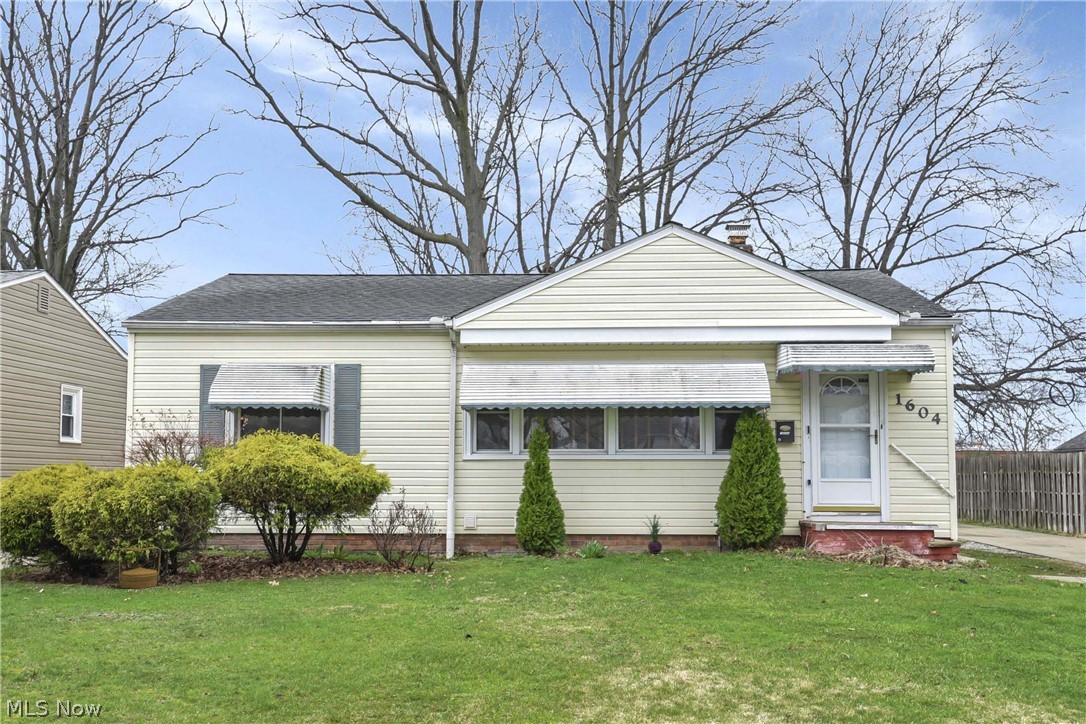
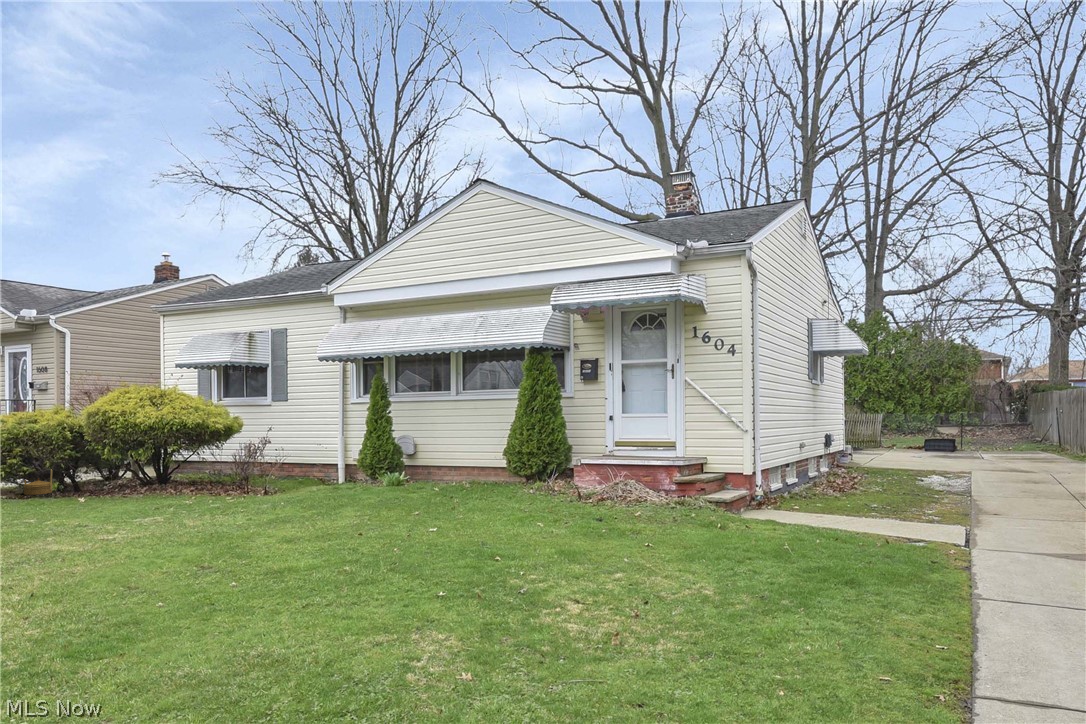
decorative plant: present [645,515,662,554] -> none [452,447,488,482]

